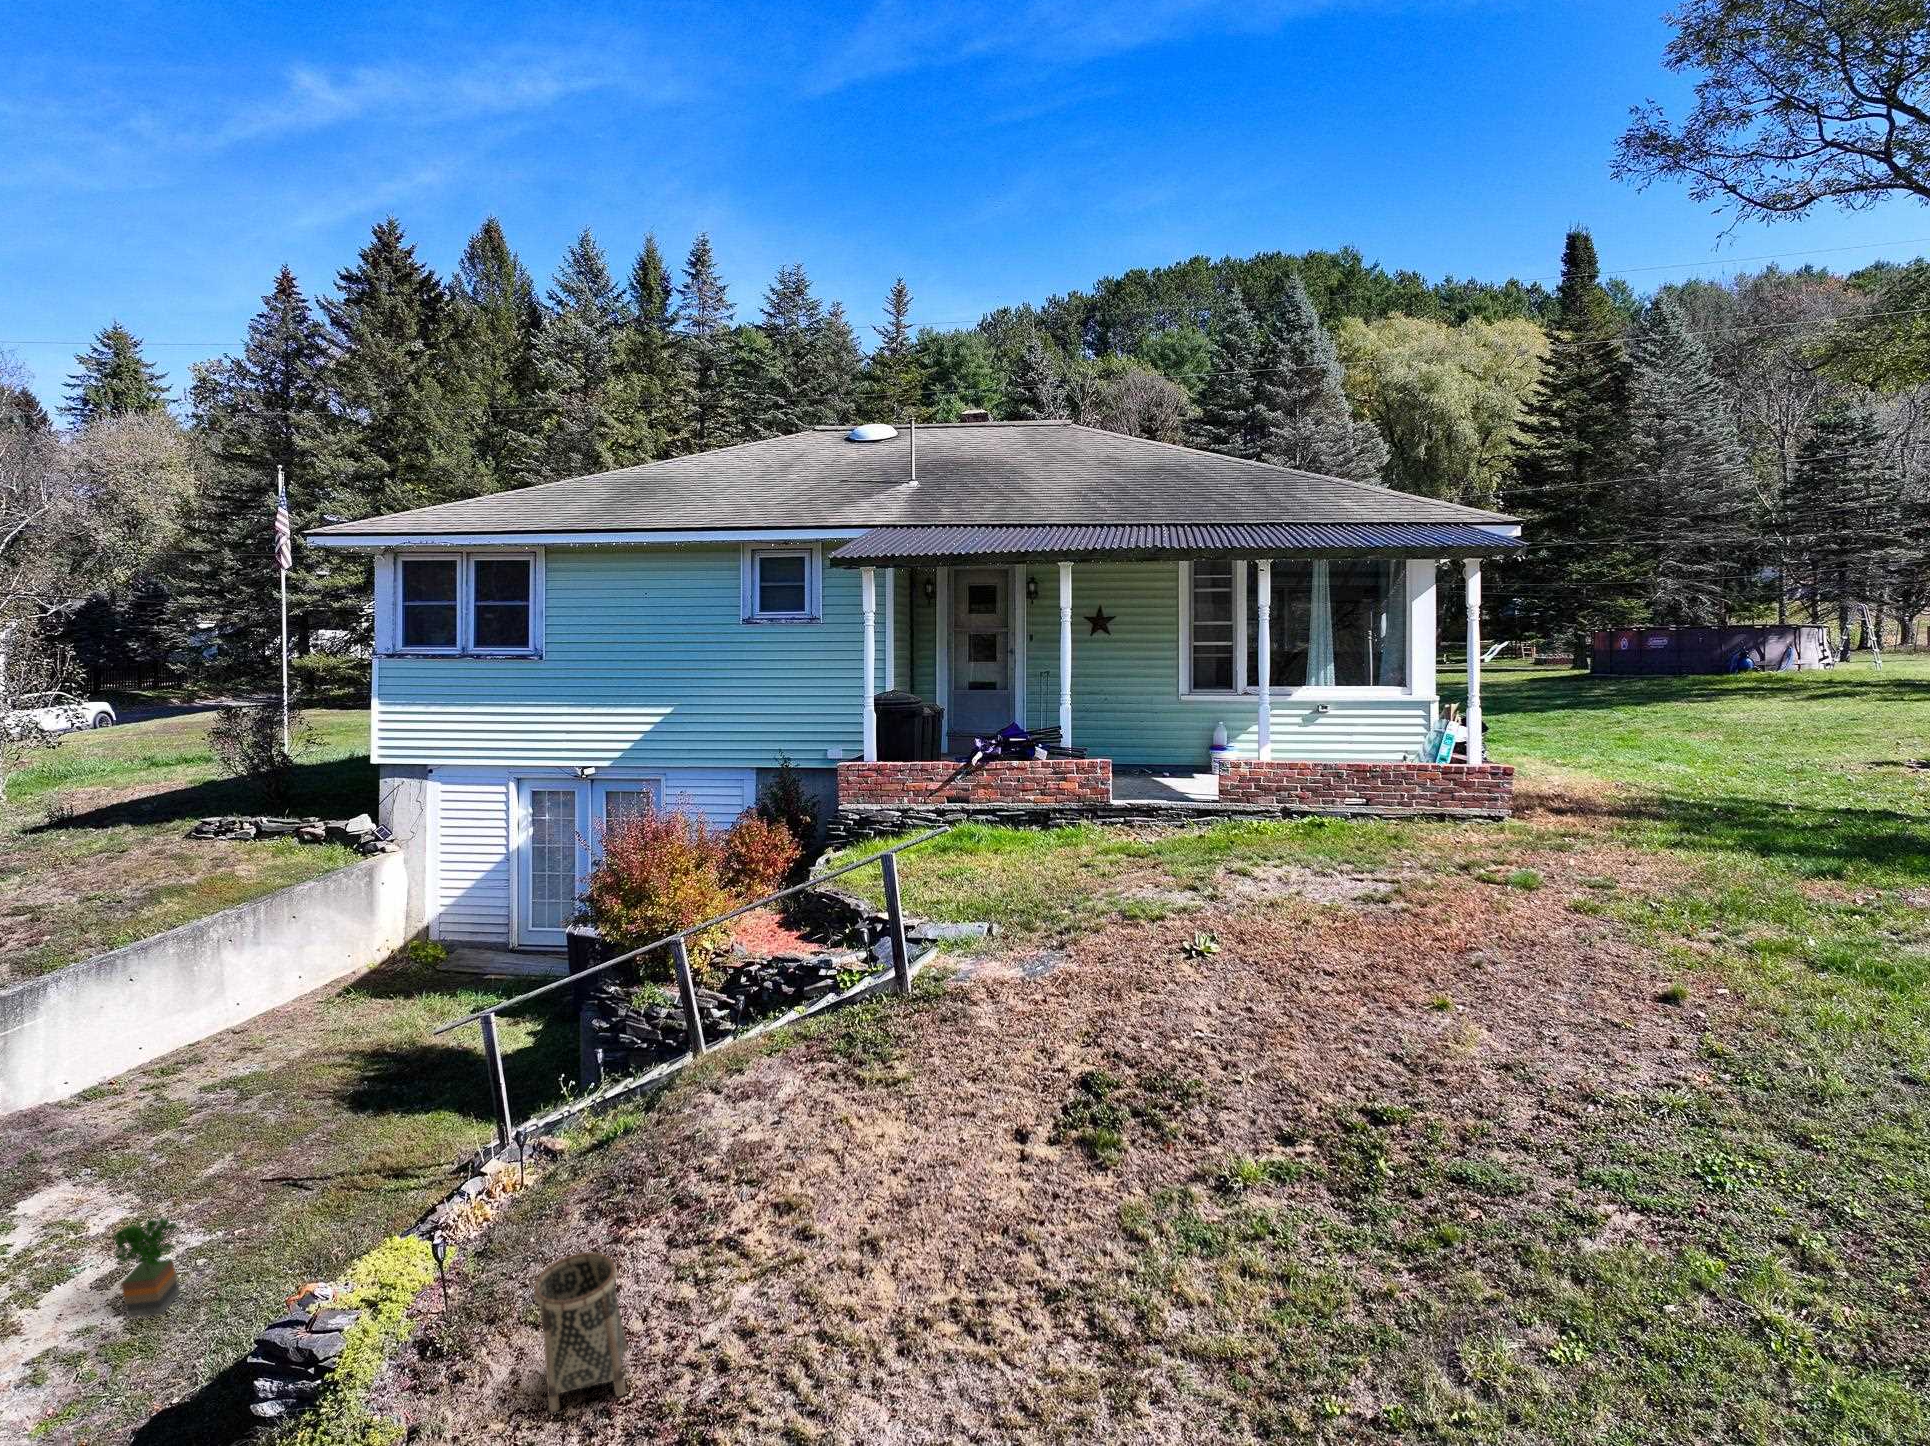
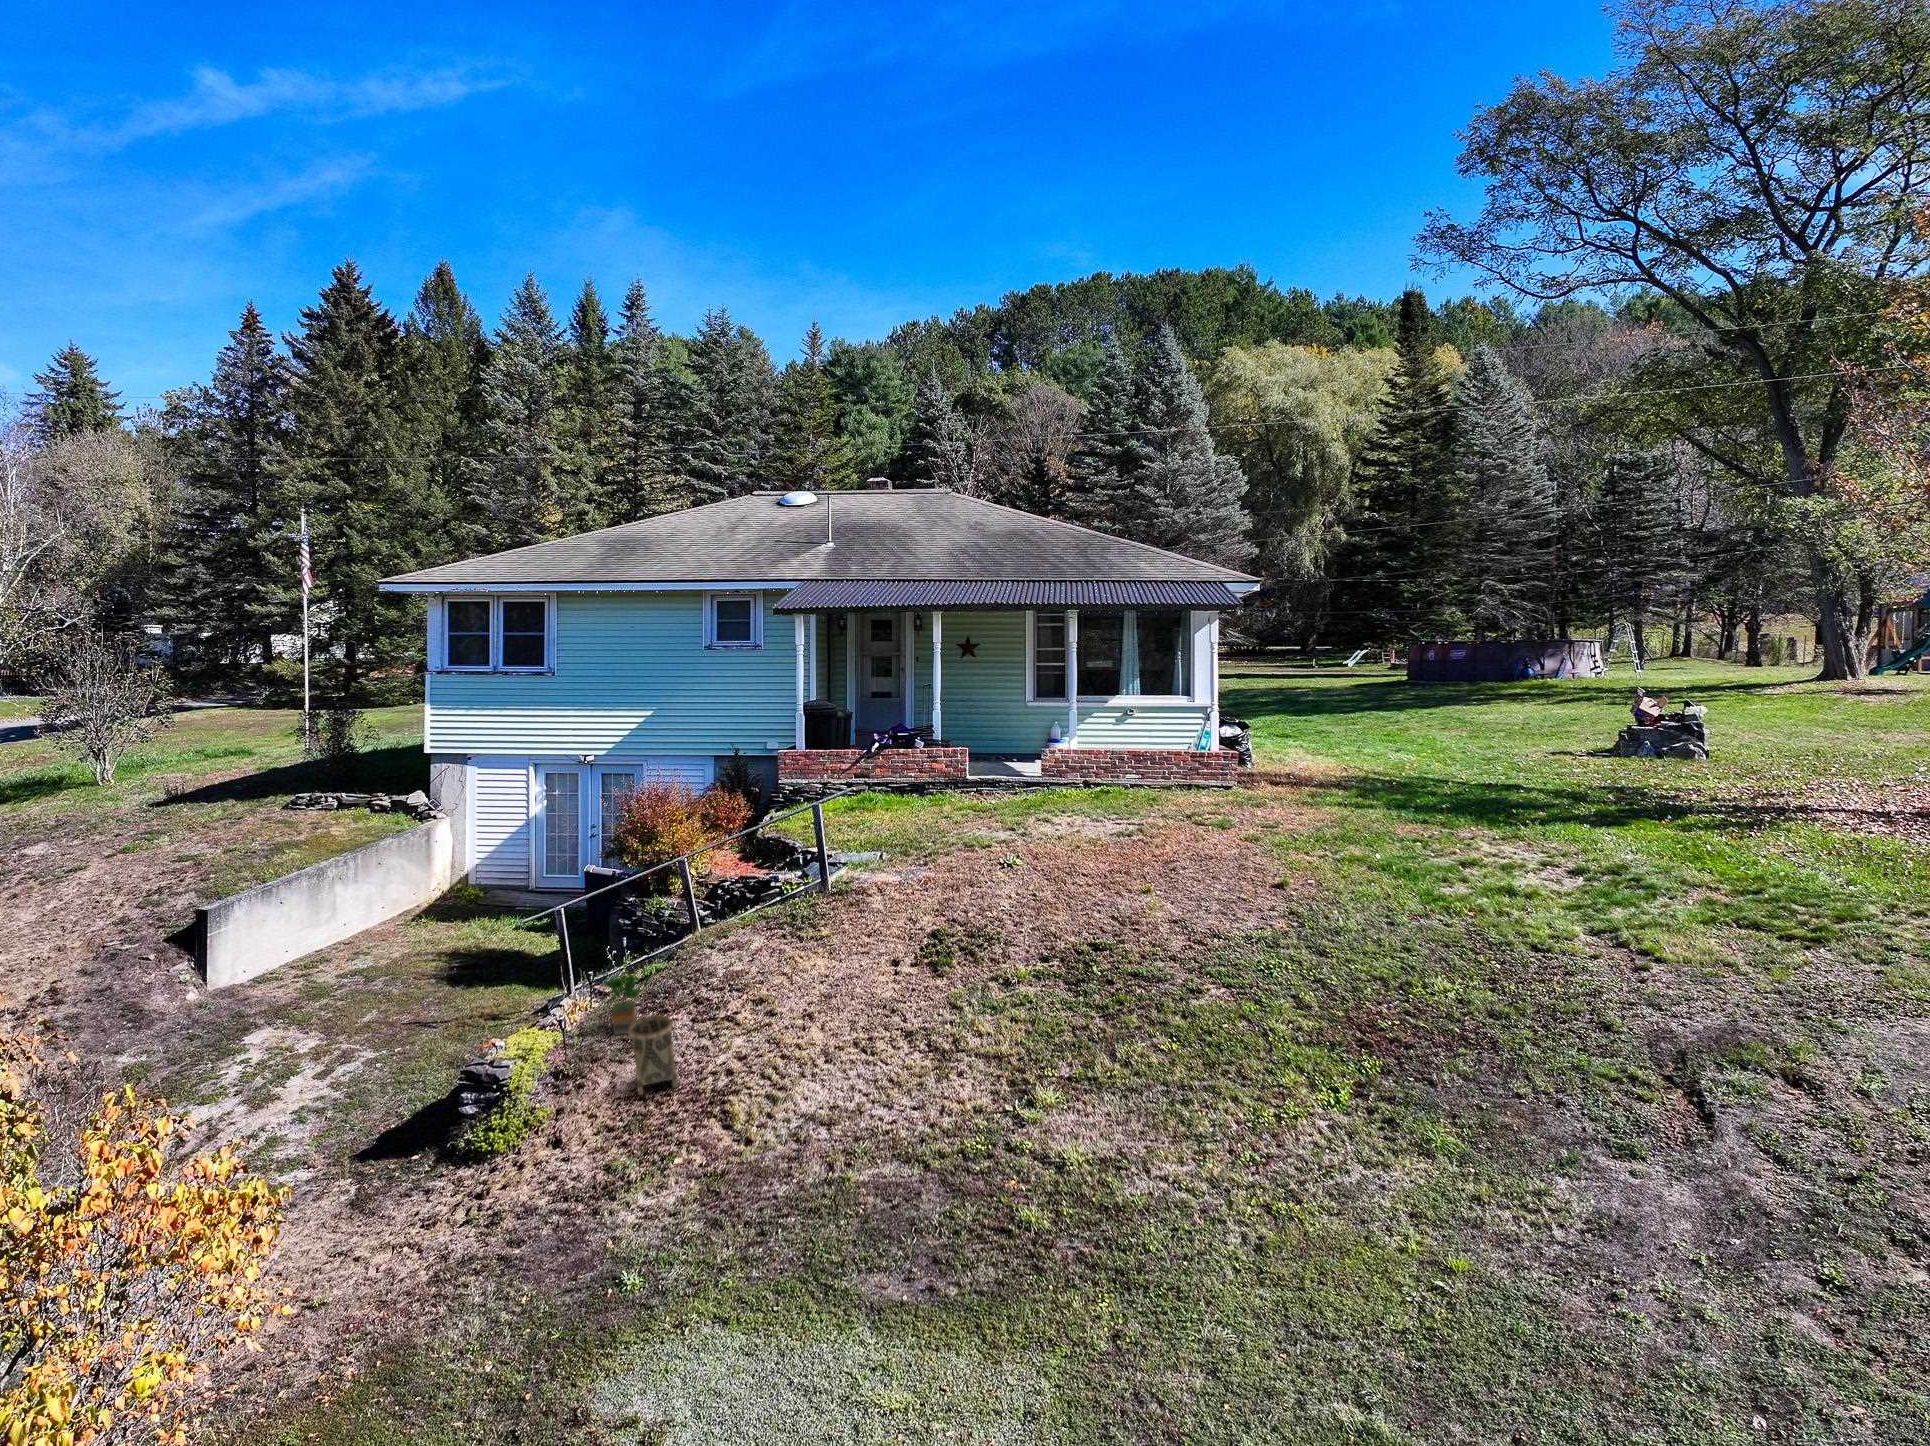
potted tree: present [113,1218,179,1317] -> present [604,974,641,1035]

